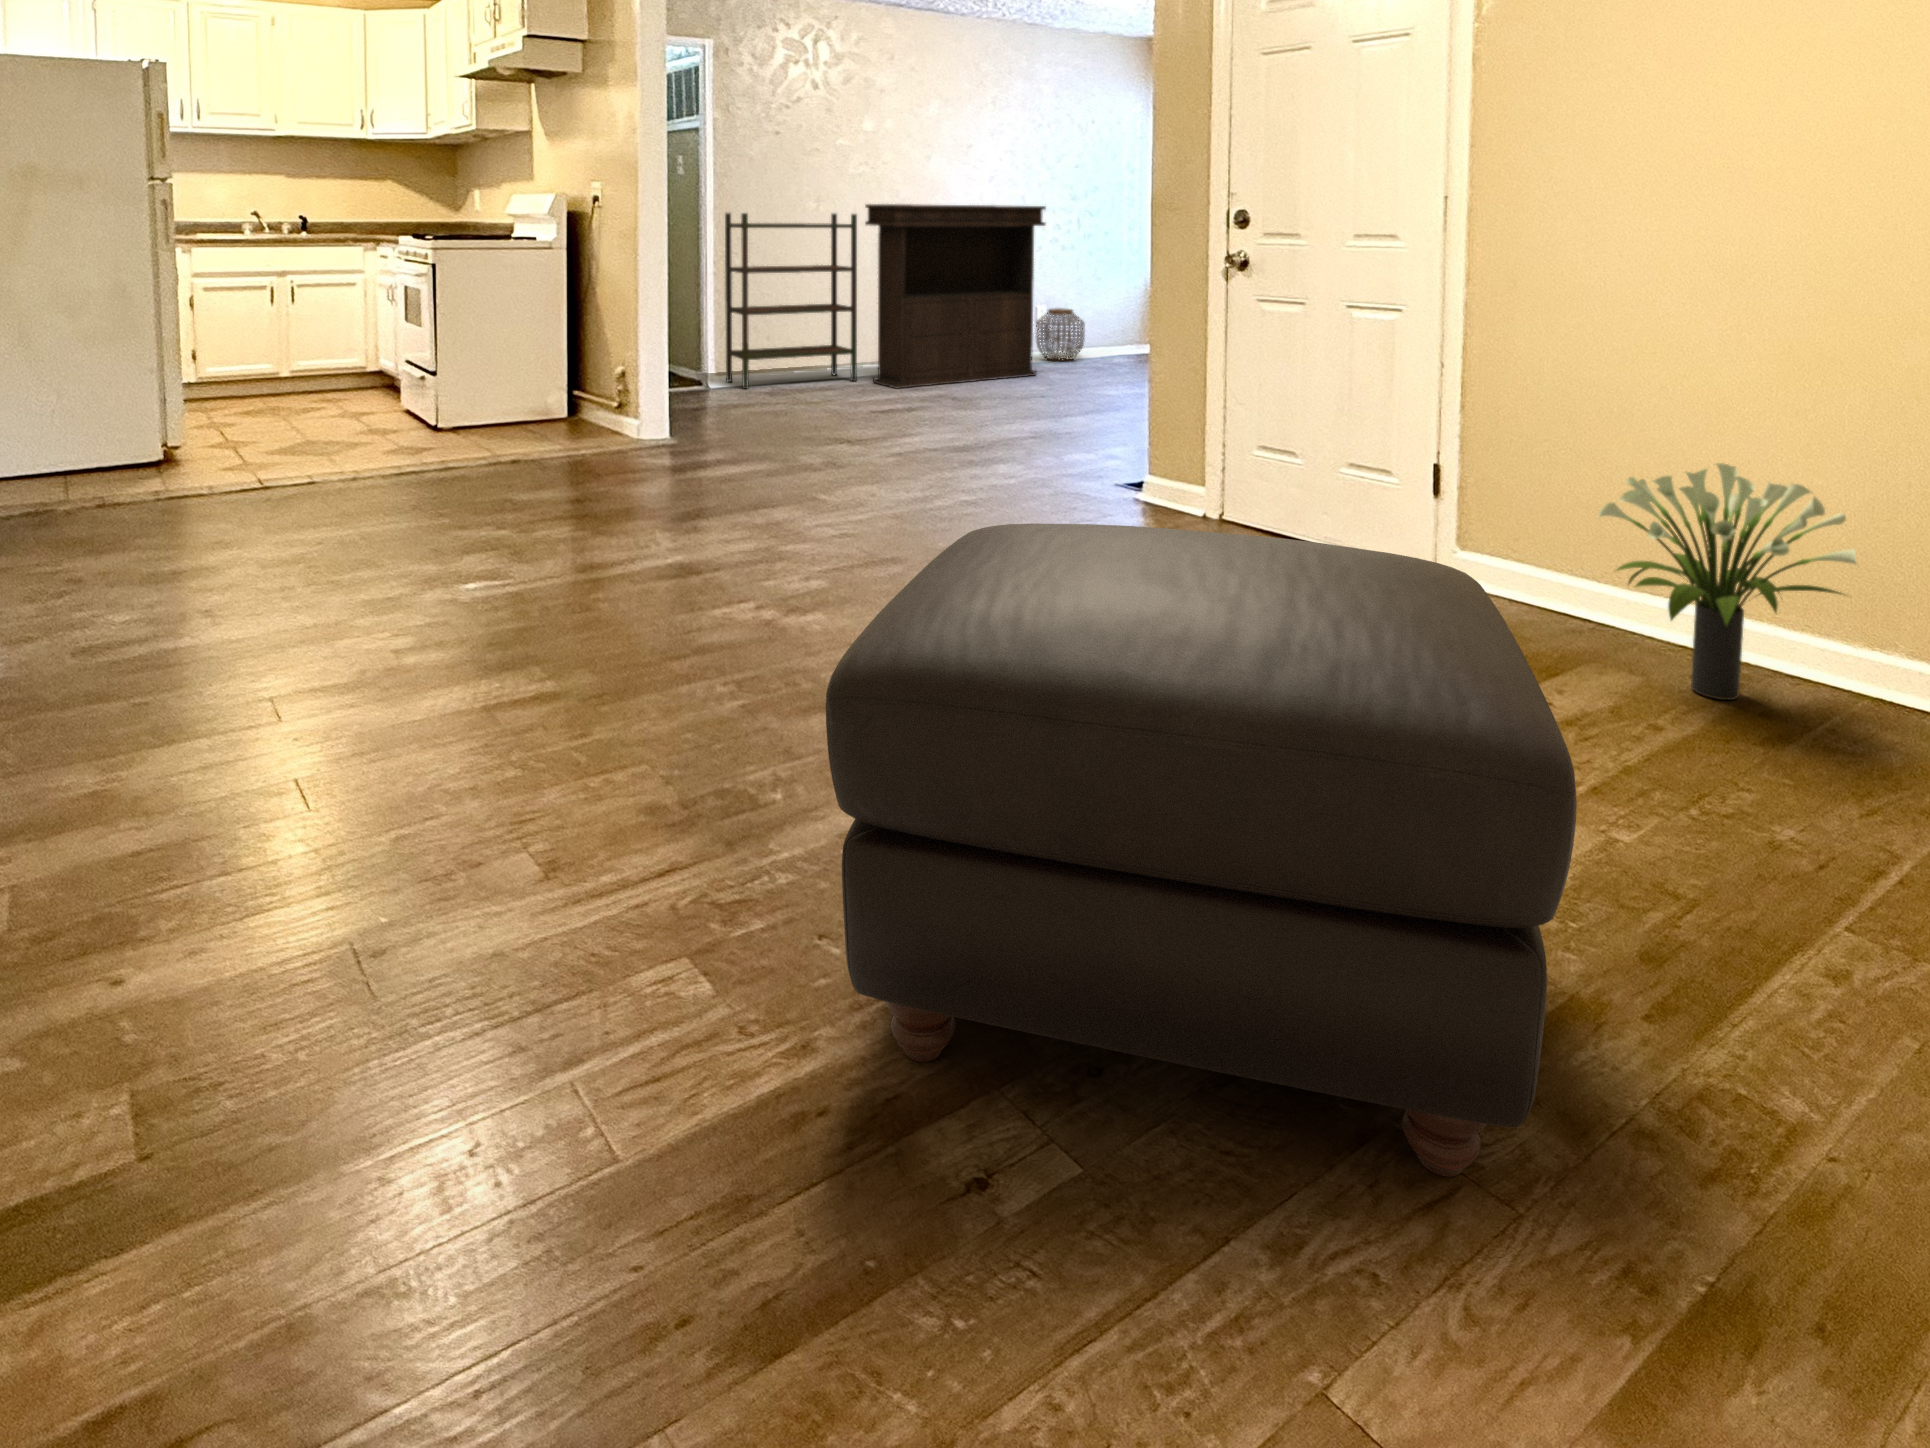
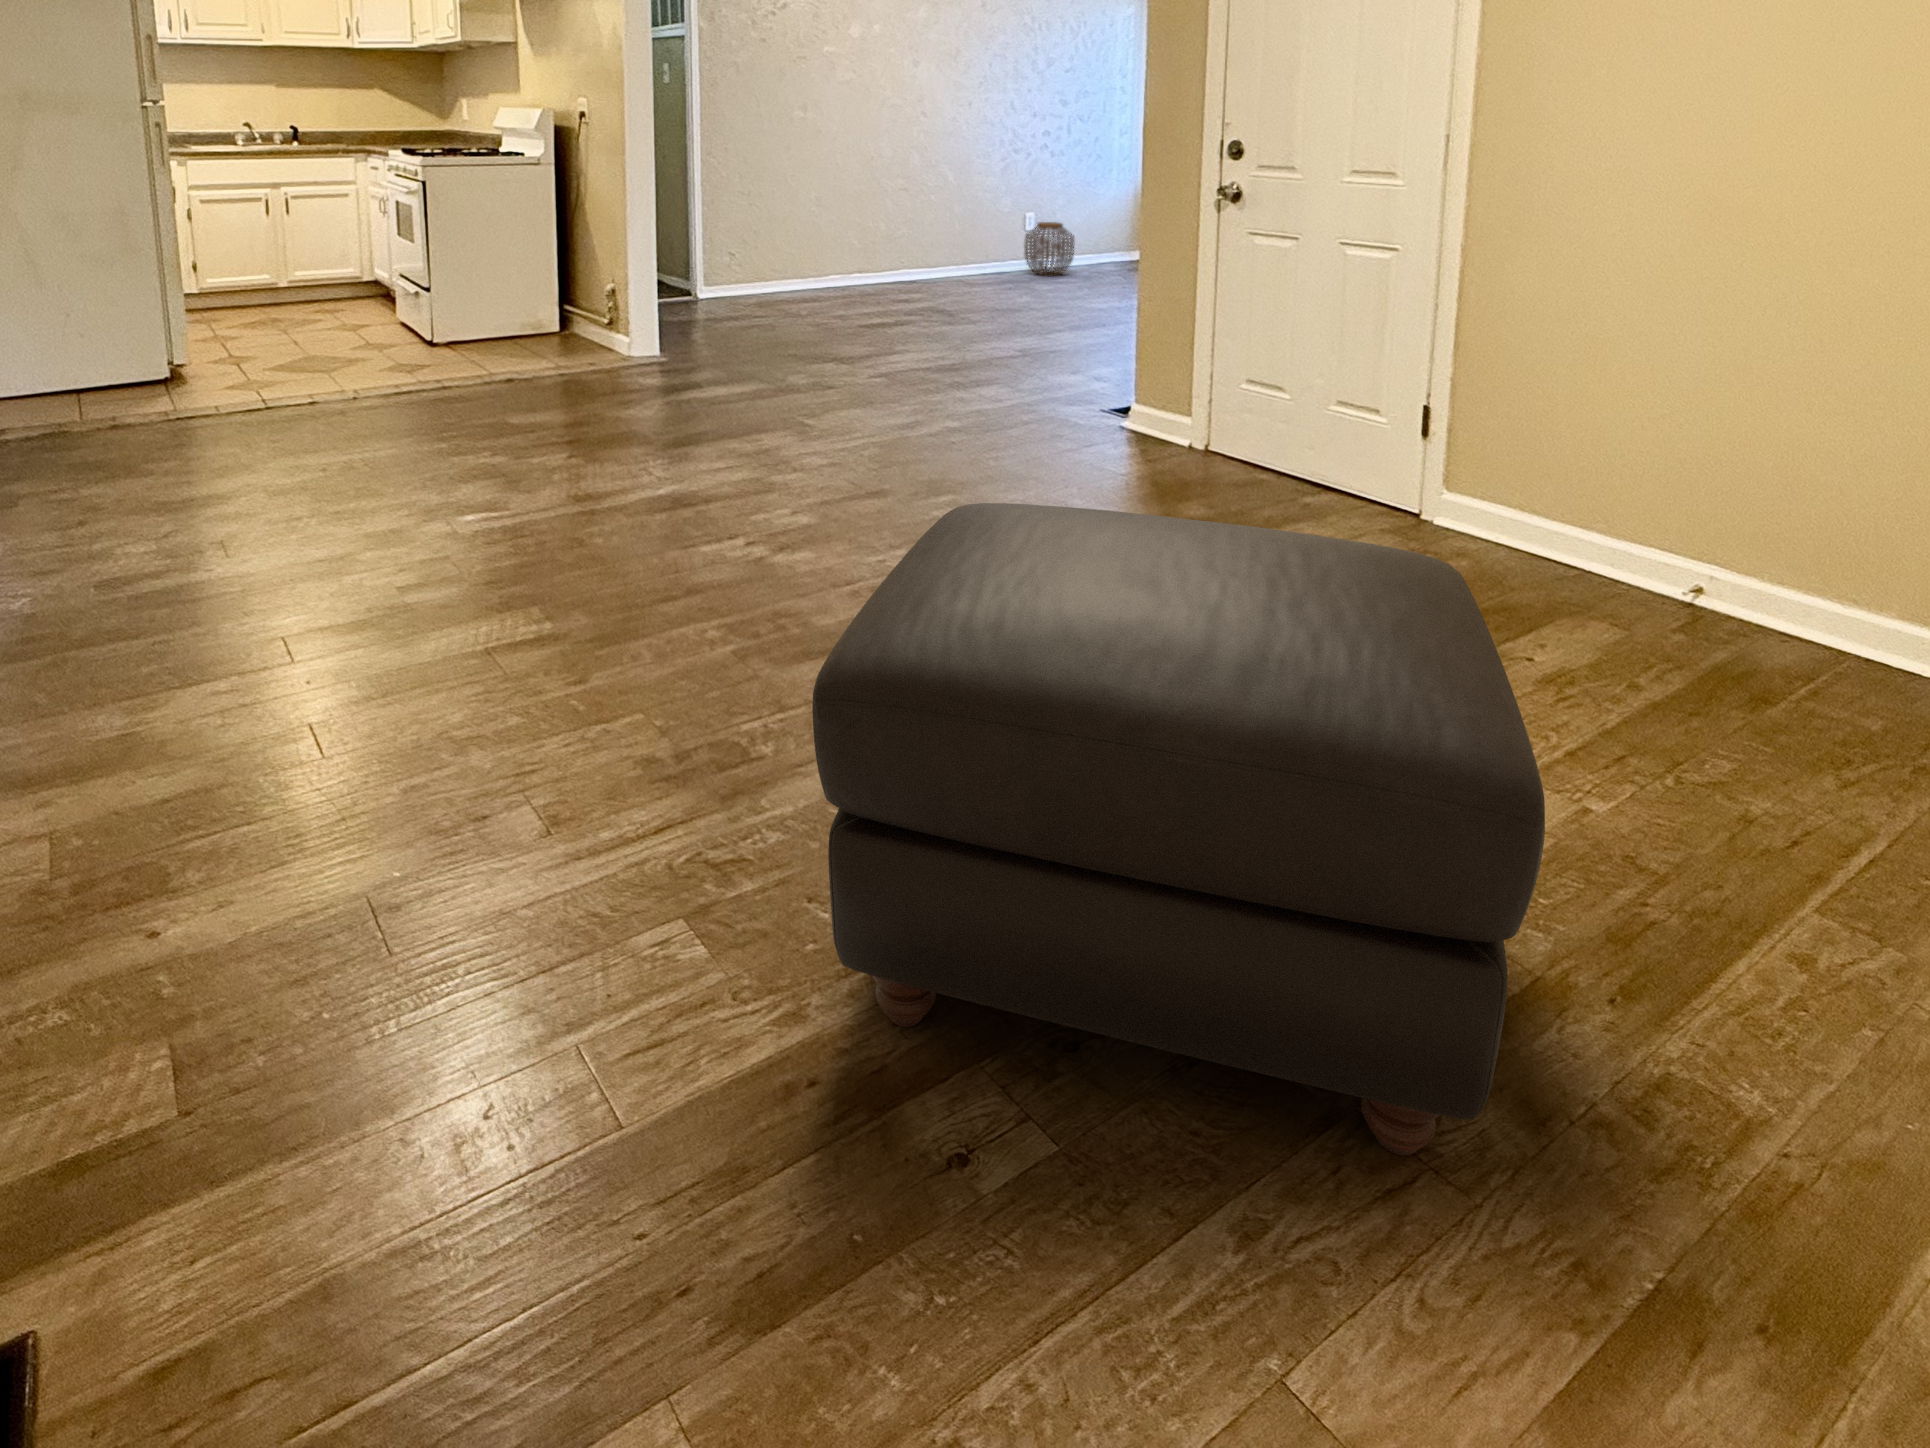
console table: present [865,204,1046,388] -> none [852,119,1036,306]
bookshelf: present [725,213,857,389] -> none [710,127,844,306]
potted plant: present [1598,463,1856,700] -> none [1589,429,1855,662]

